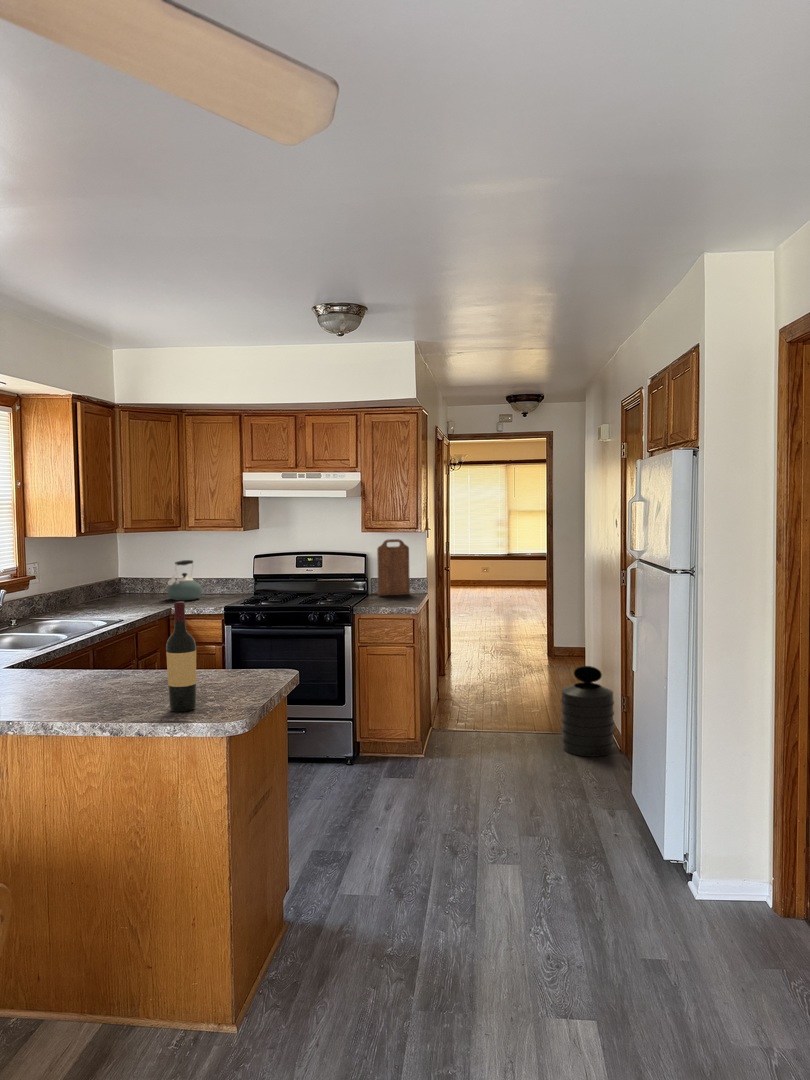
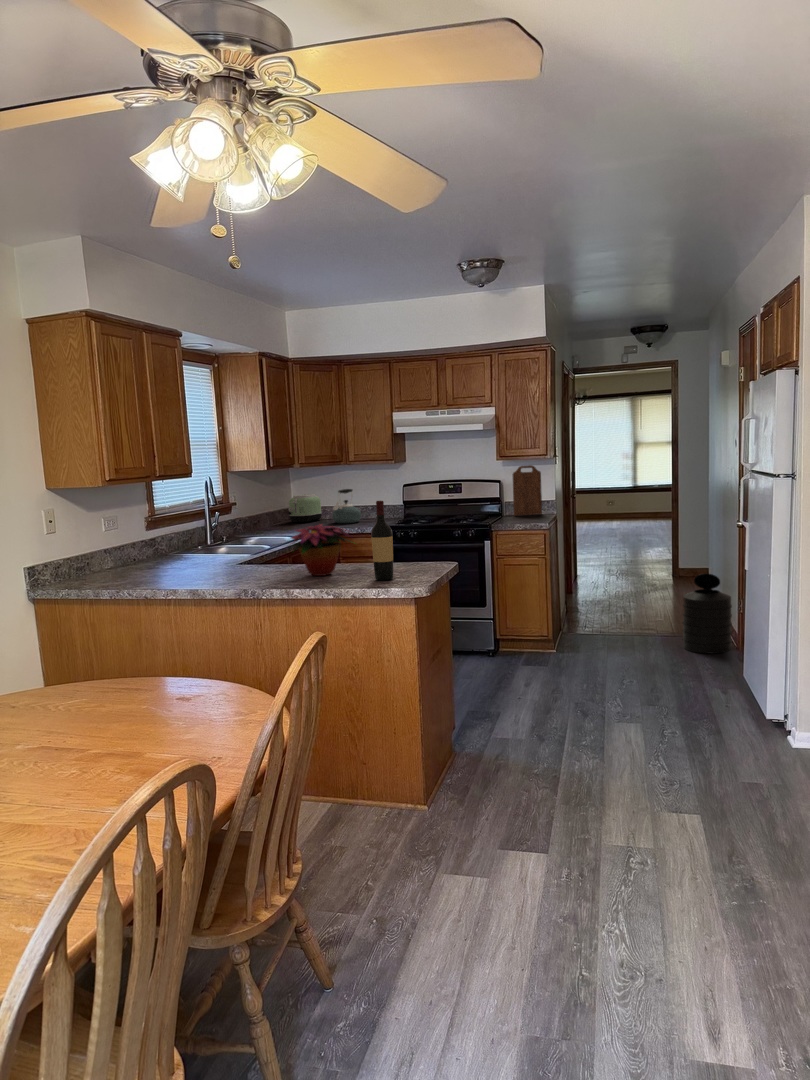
toaster: none [116,564,157,598] -> present [288,494,322,523]
flower arrangement: none [50,625,157,699] -> present [291,524,350,576]

